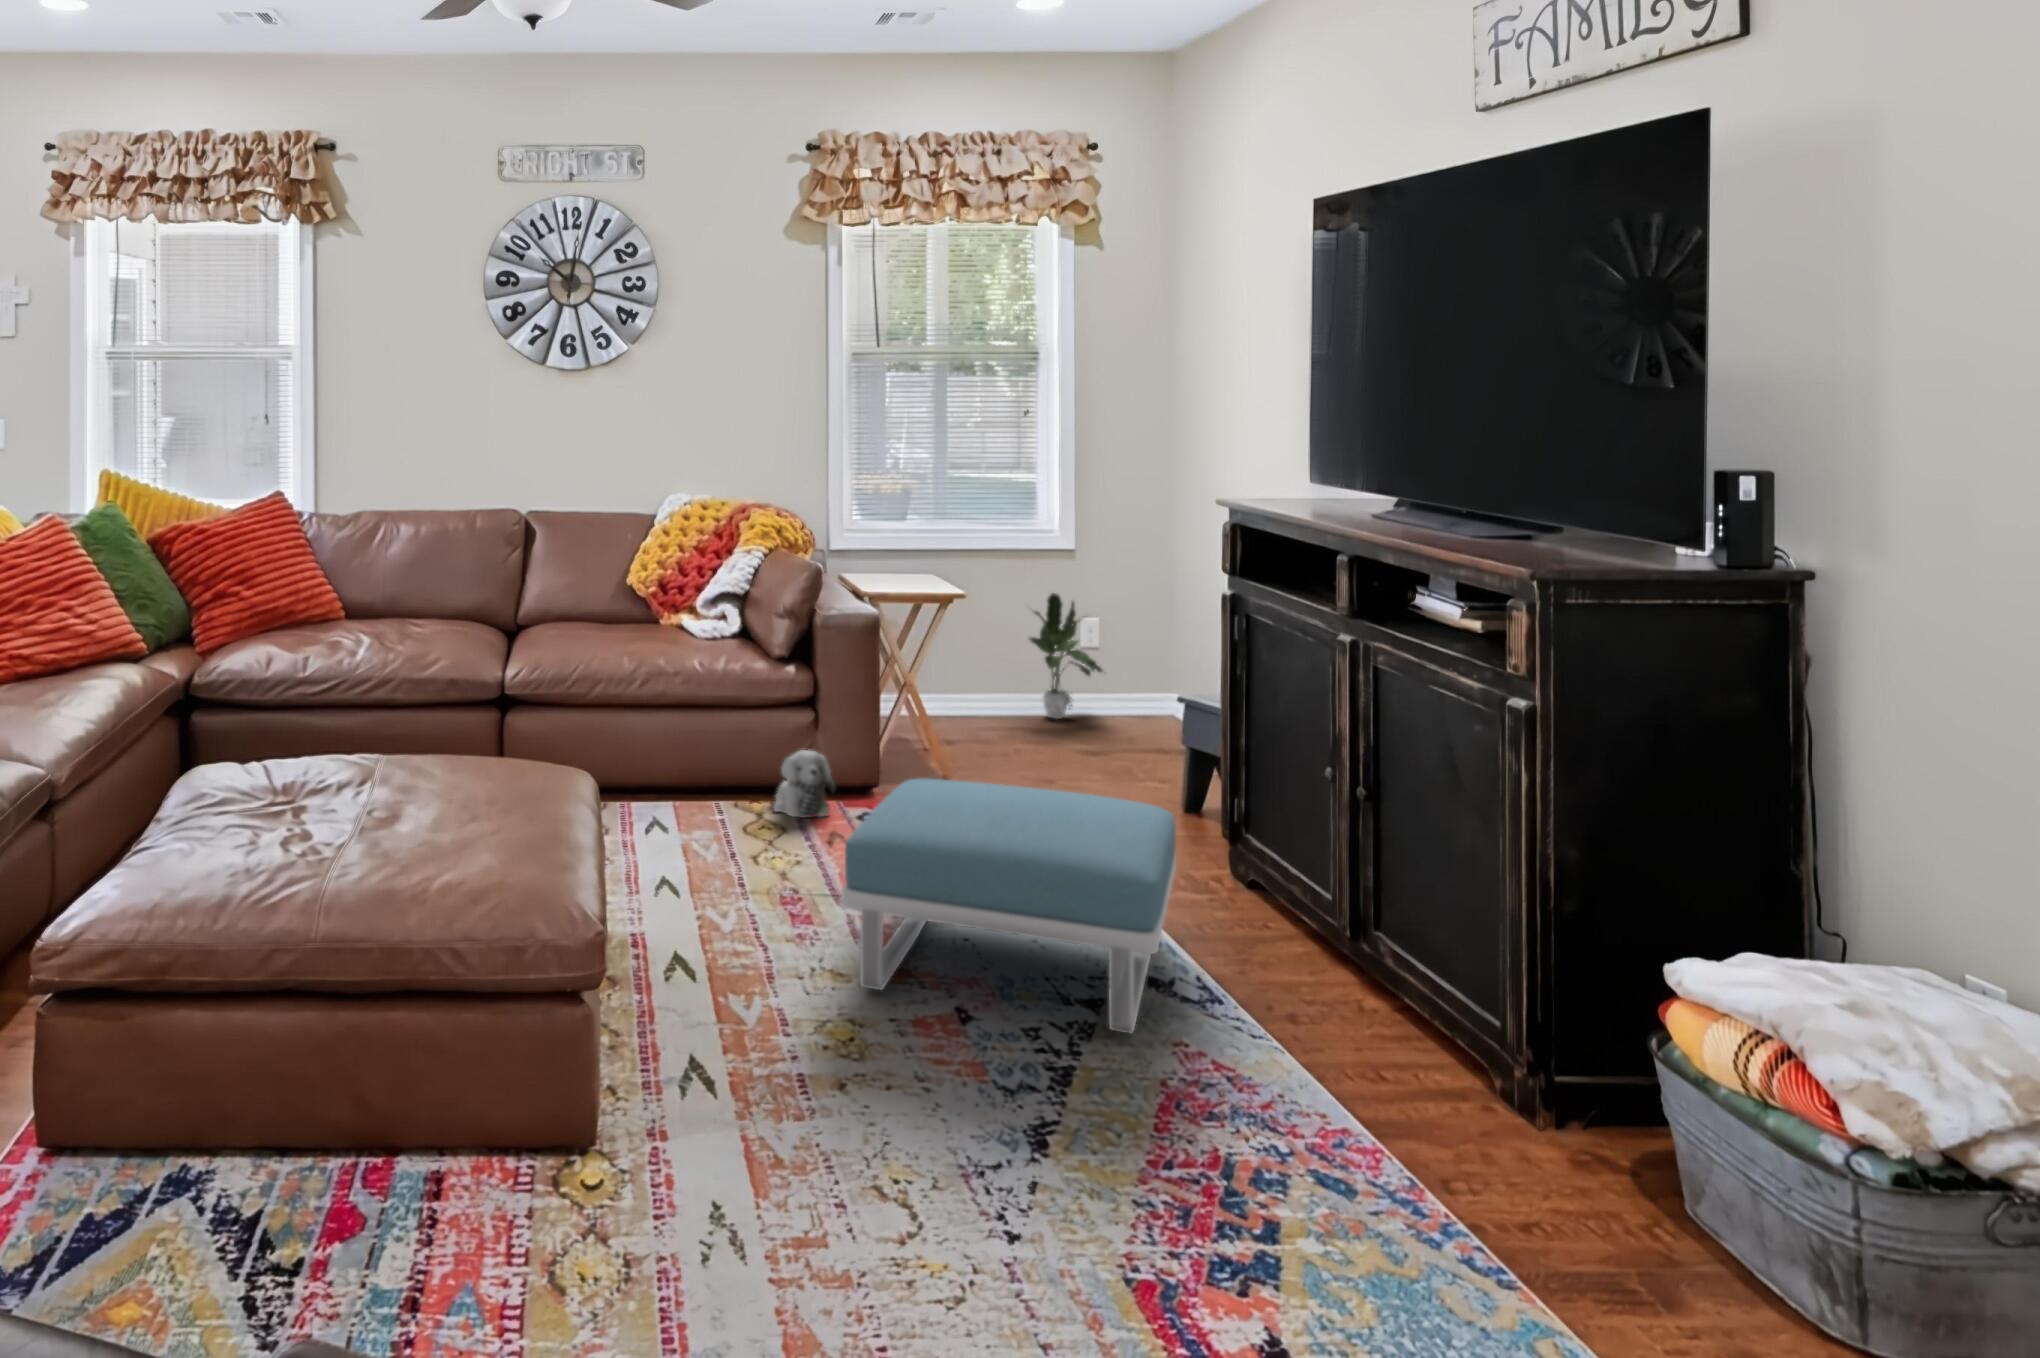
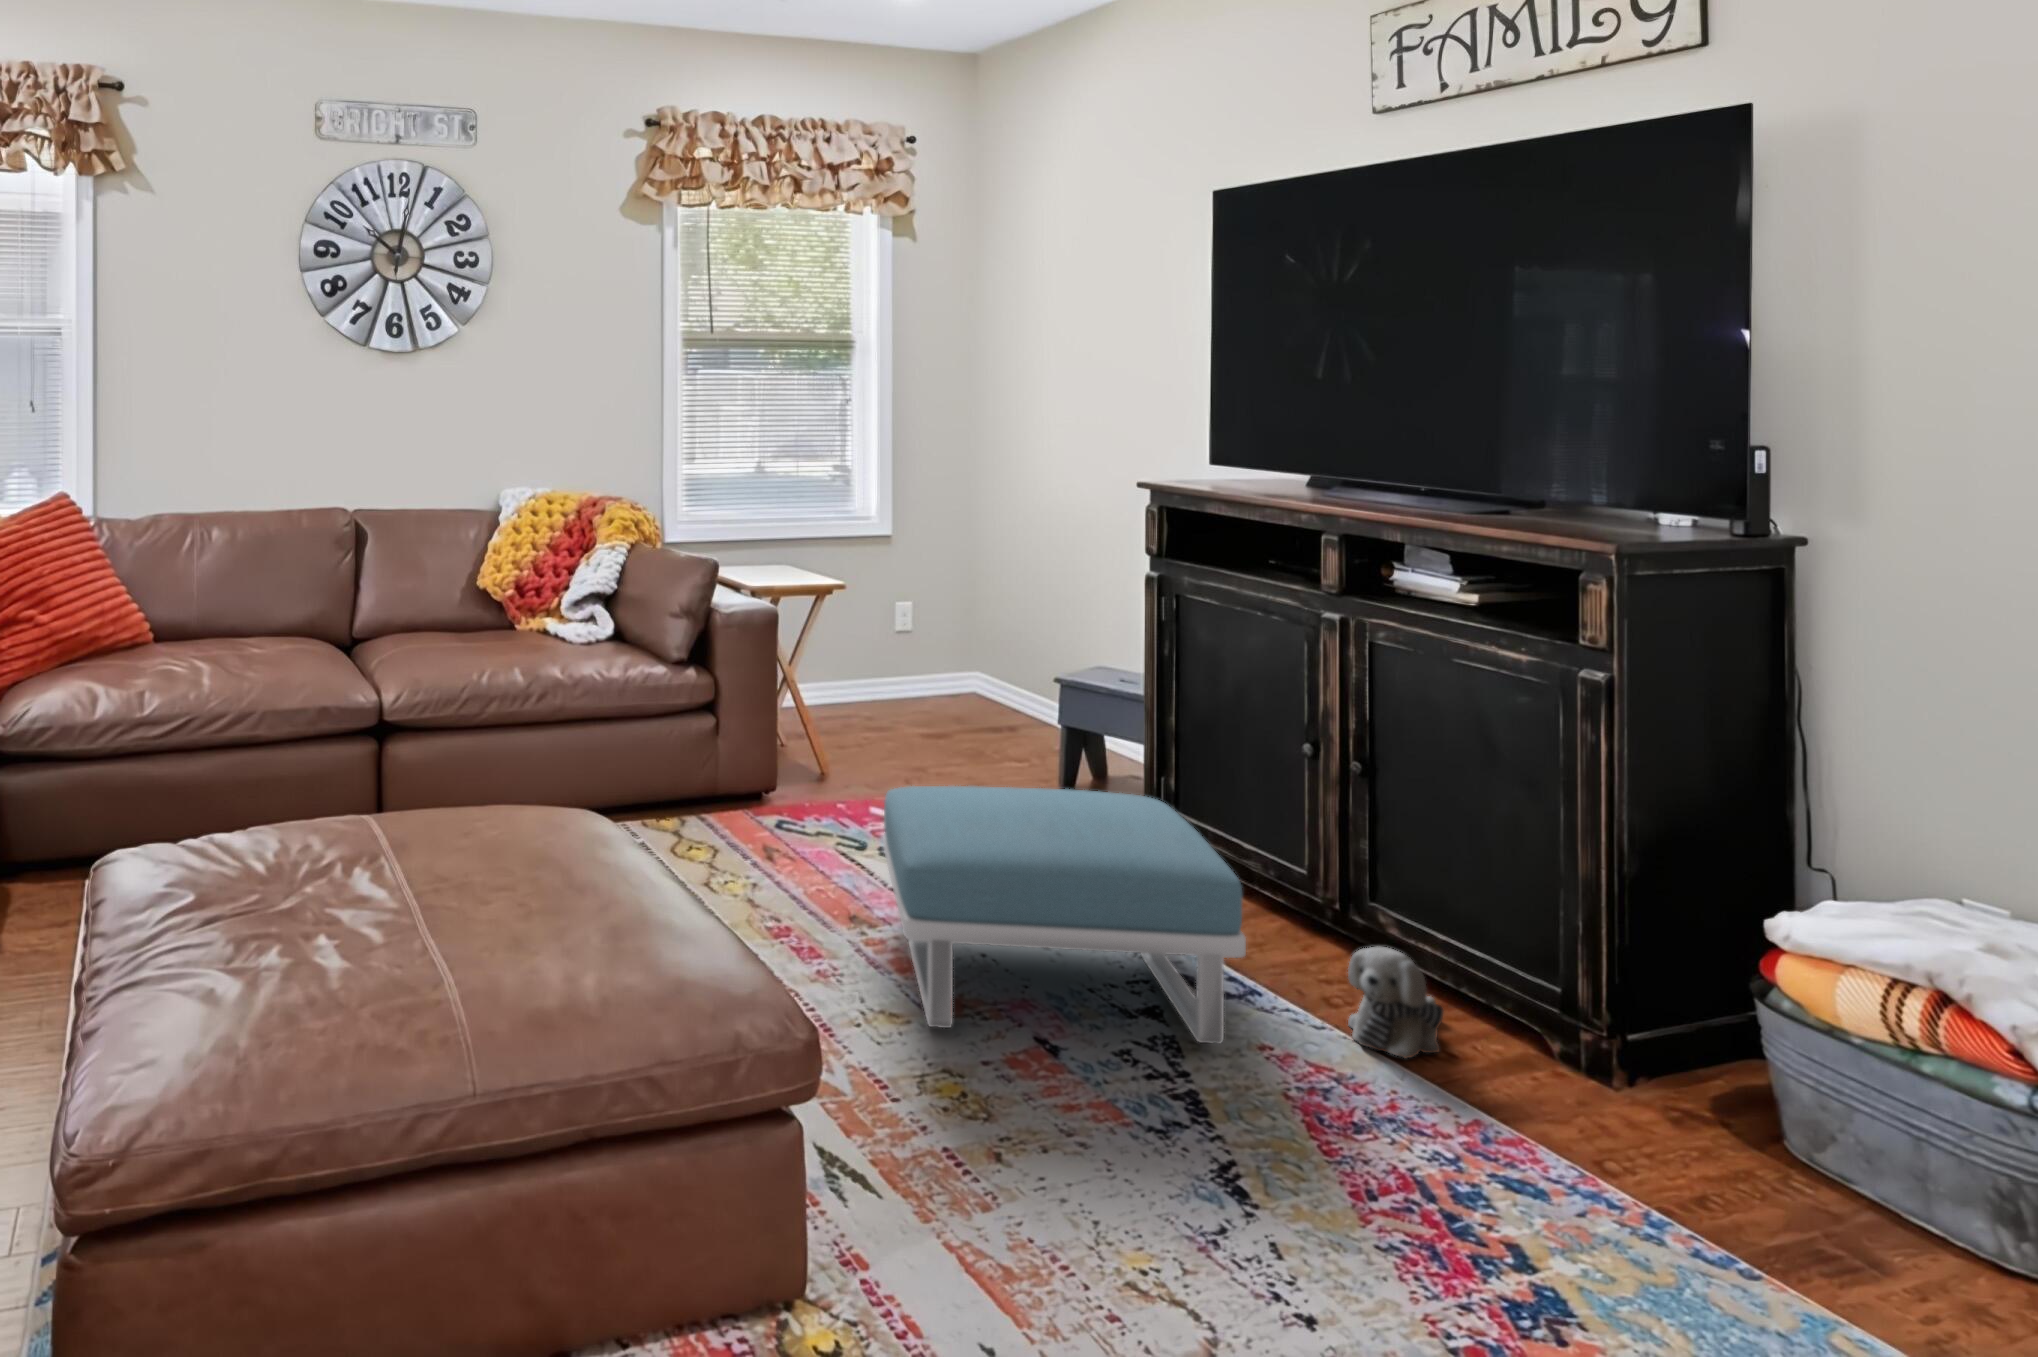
potted plant: present [1029,593,1105,719] -> none [849,583,931,710]
plush toy: present [774,750,835,818] -> present [1348,947,1444,1058]

